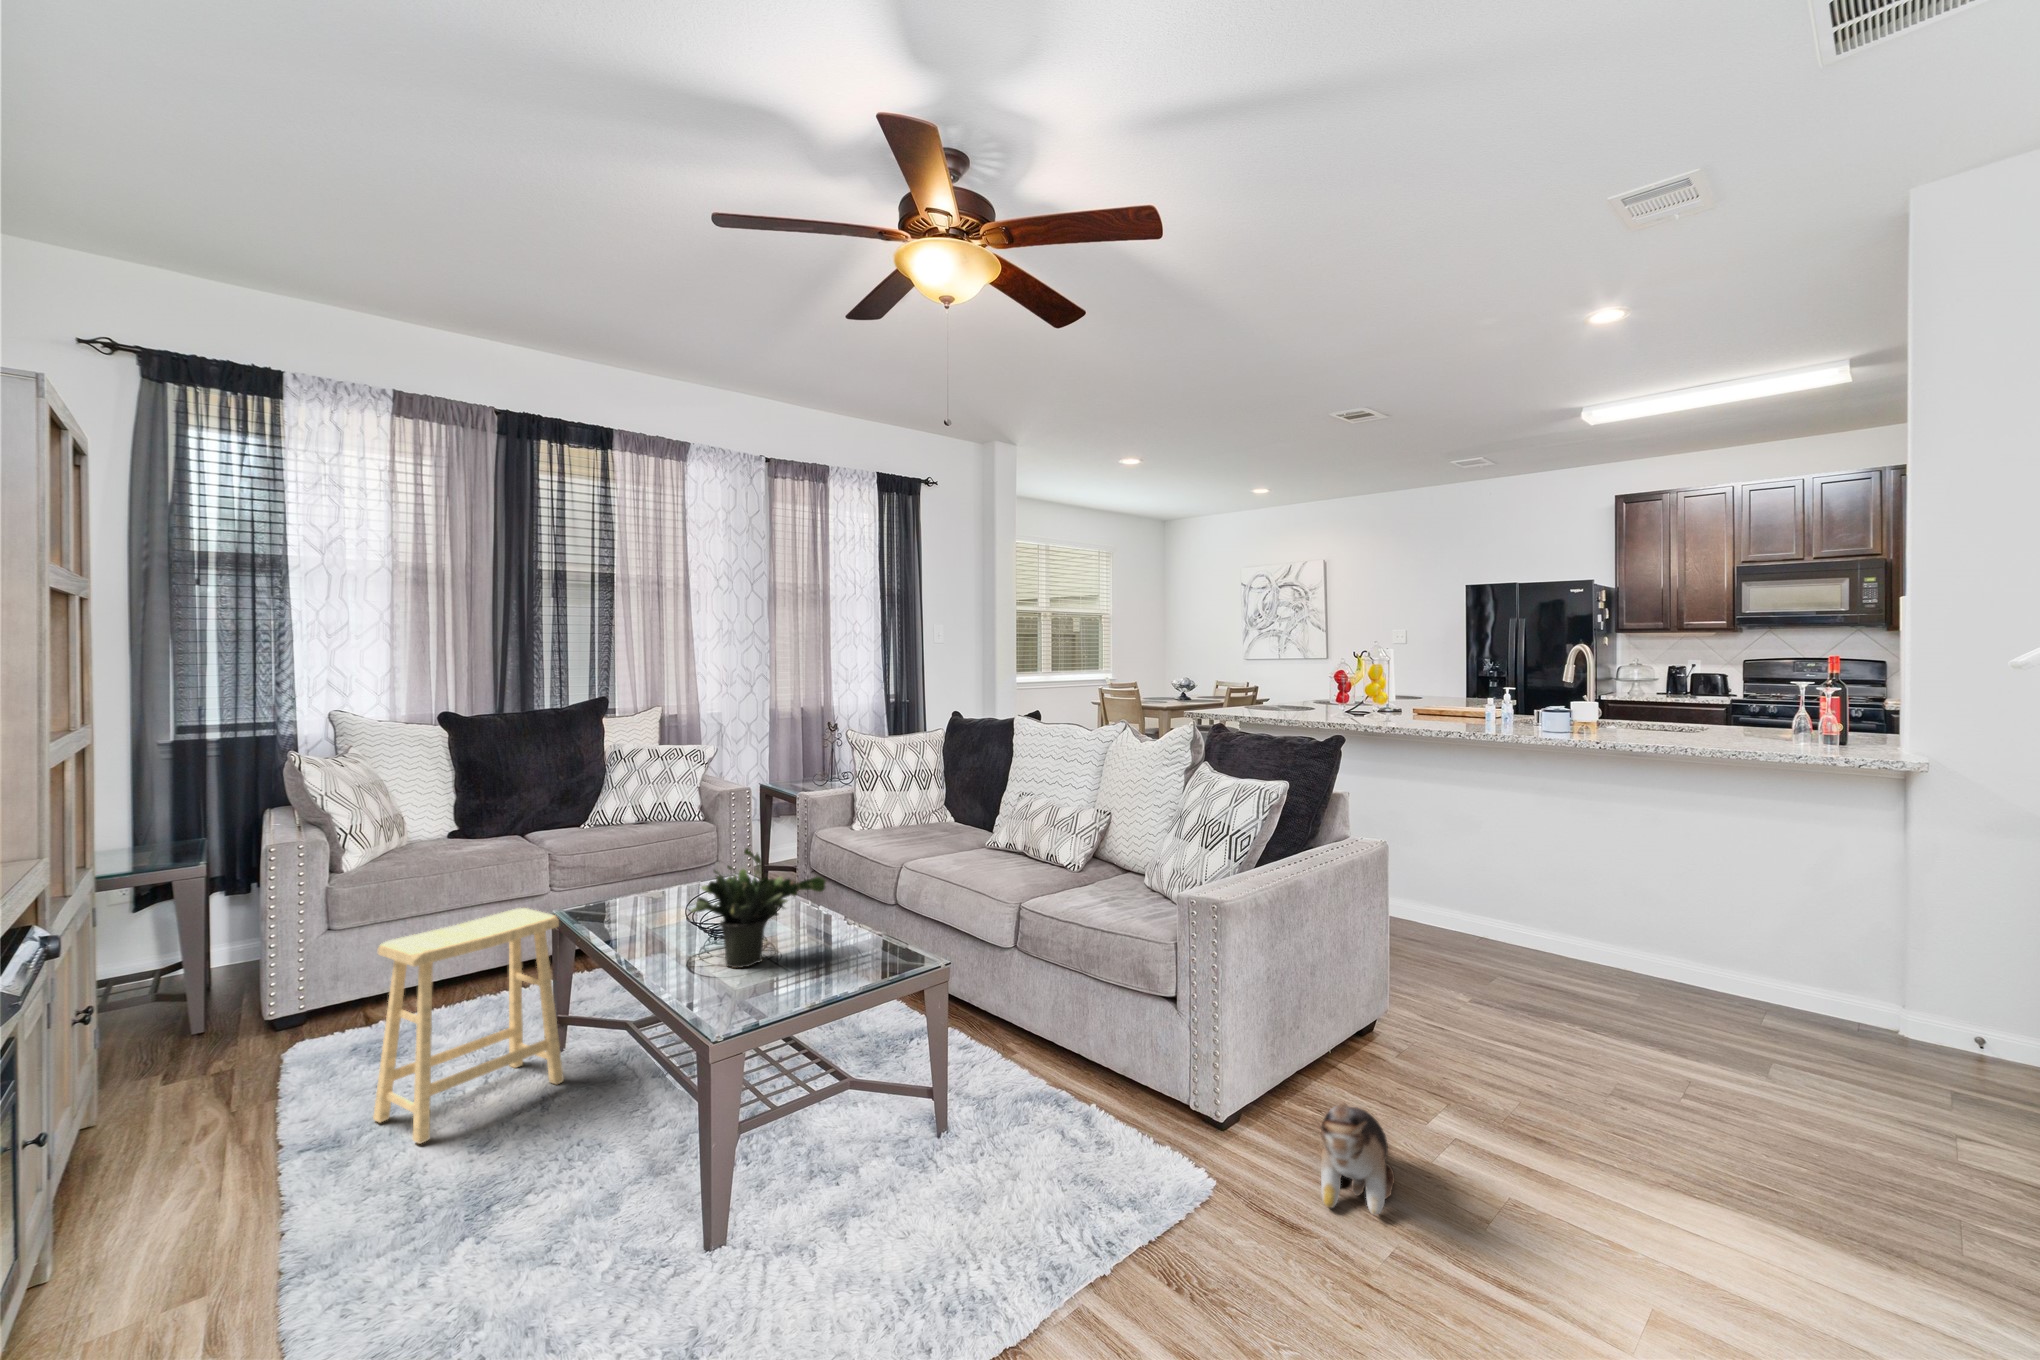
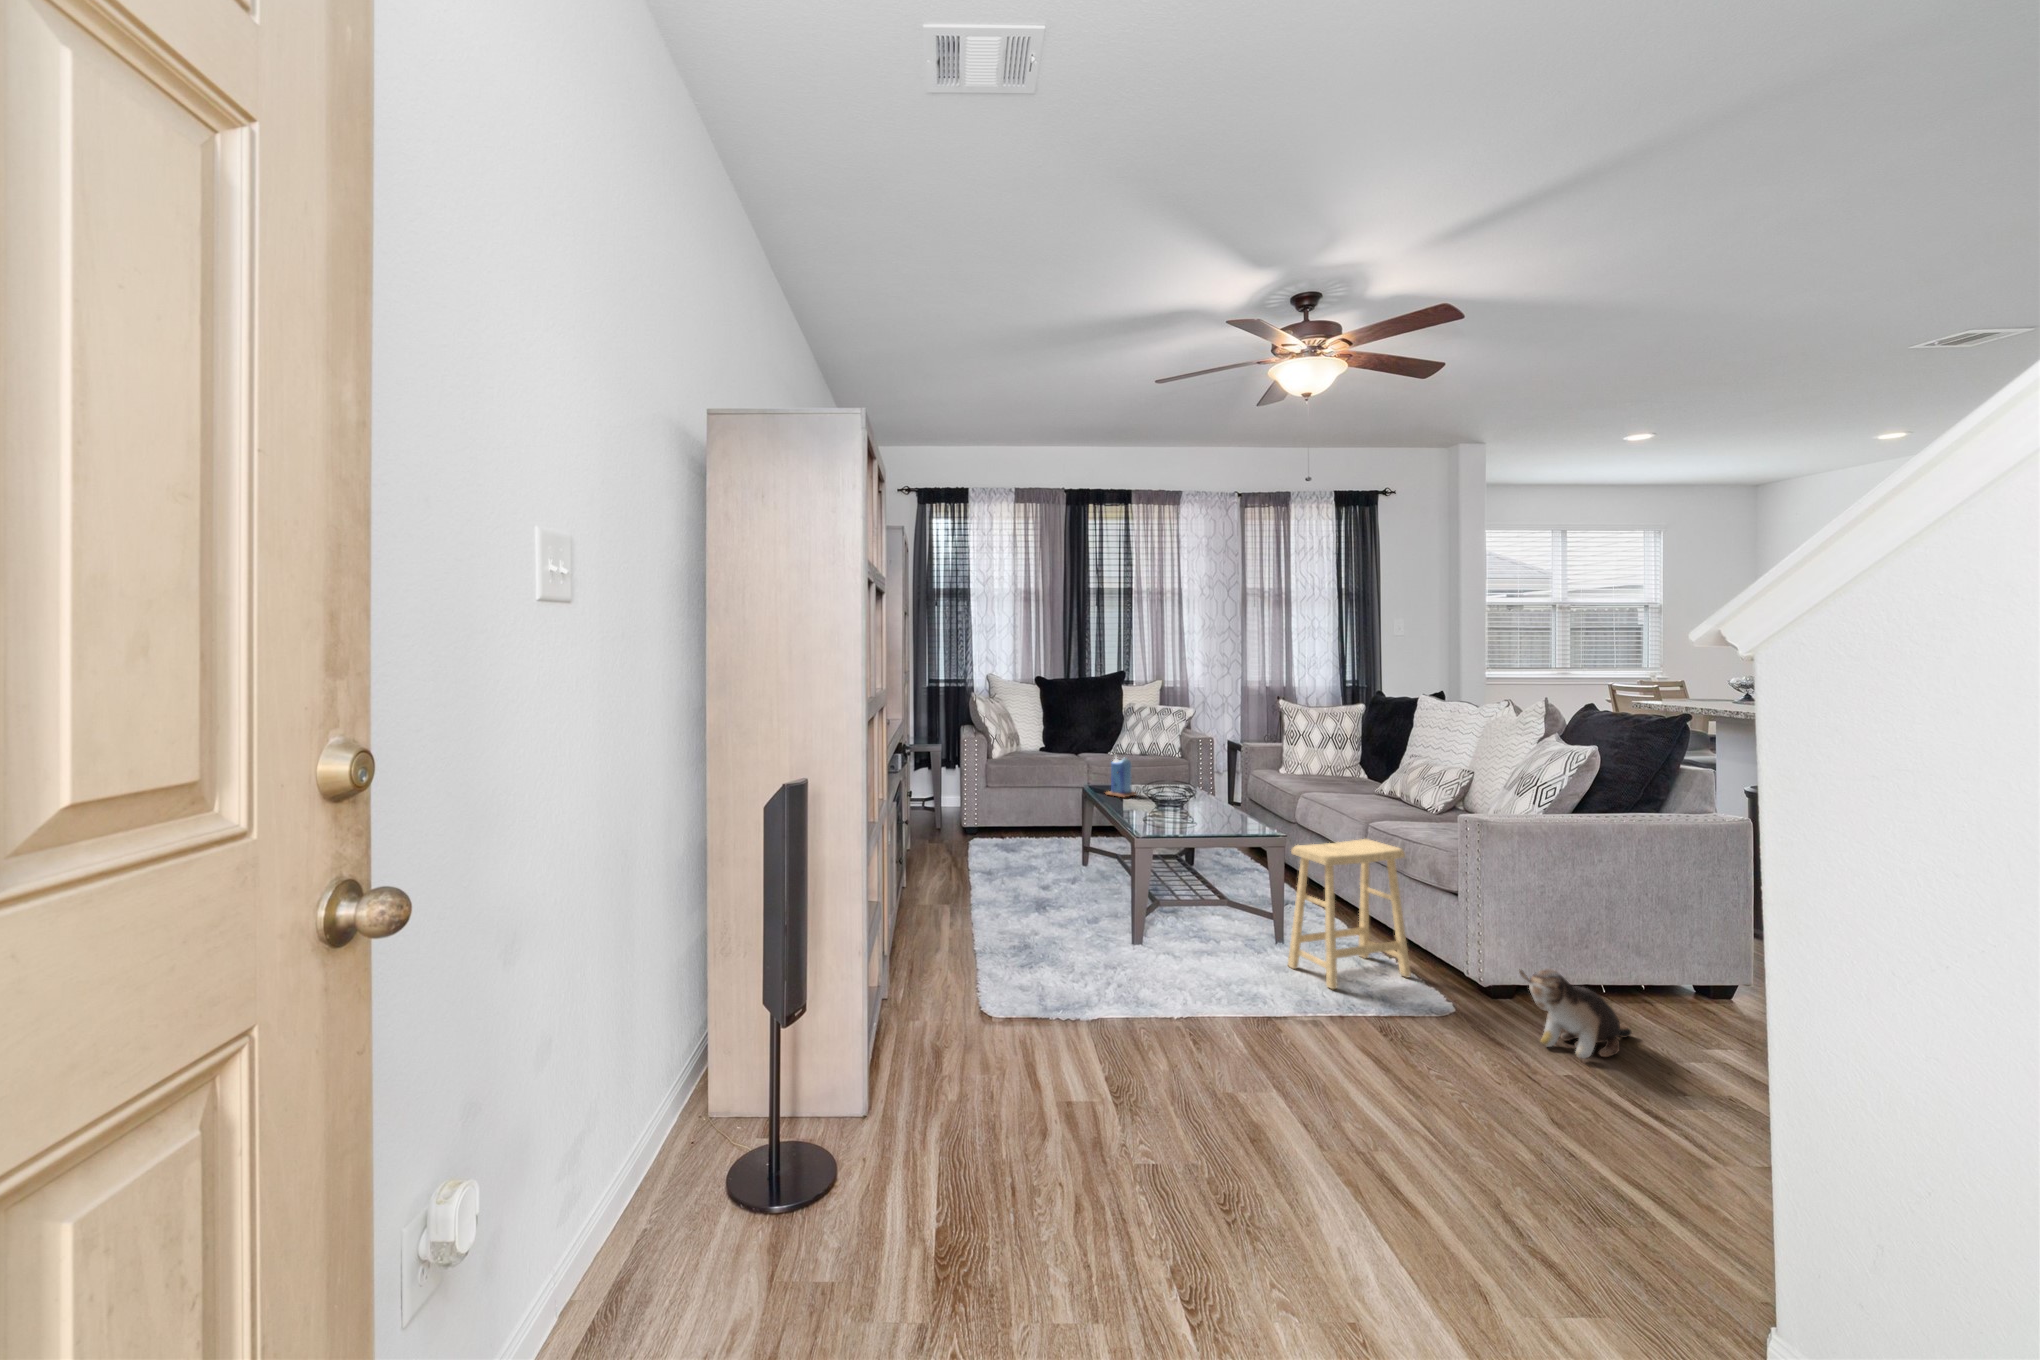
potted plant: present [691,848,826,968] -> none [1142,752,1220,822]
candle: none [600,850,660,925] -> present [1106,758,1137,797]
footstool: present [373,908,564,1143] -> present [1288,839,1411,989]

